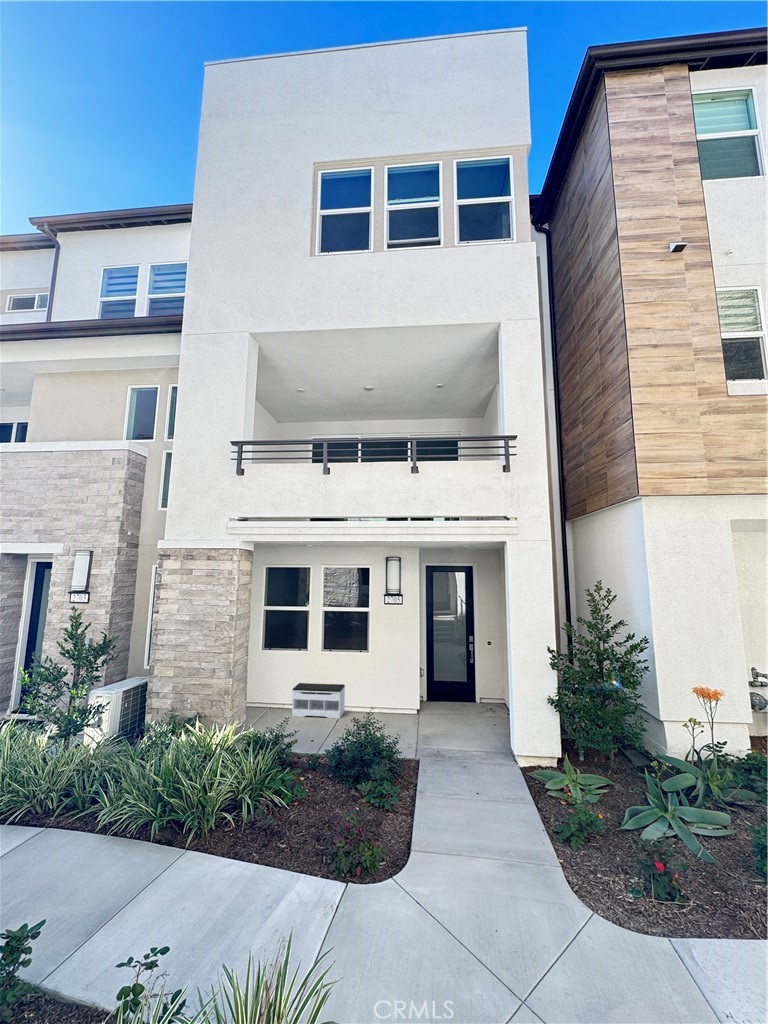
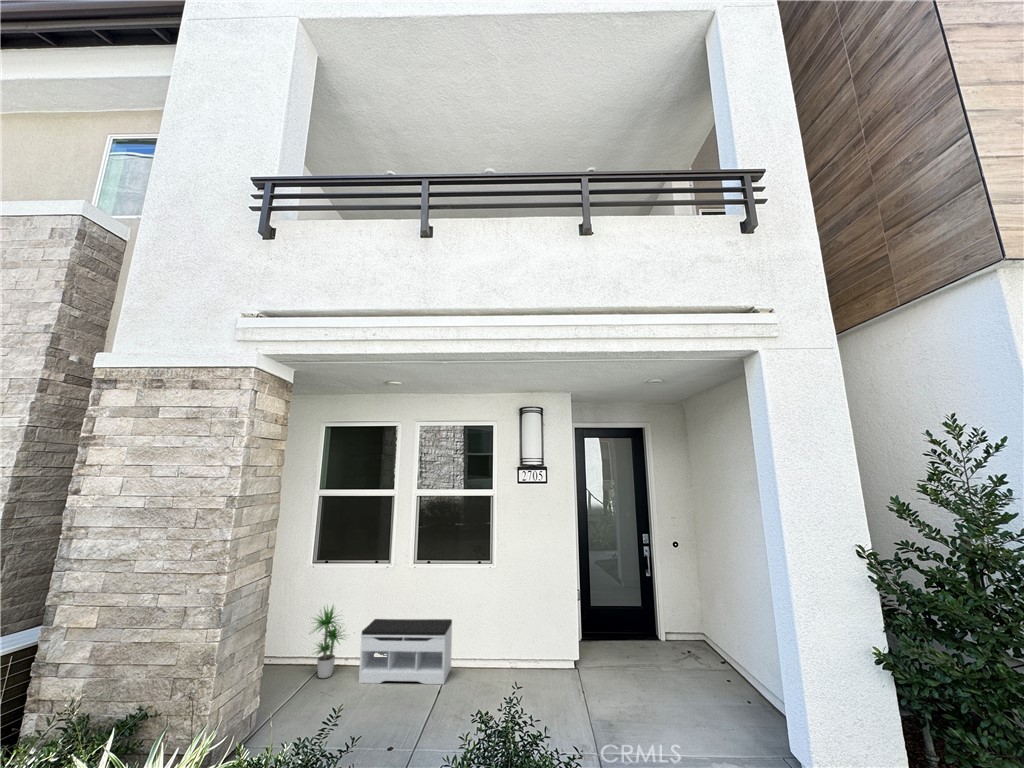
potted plant: none [261,673,286,714] -> present [314,606,343,678]

